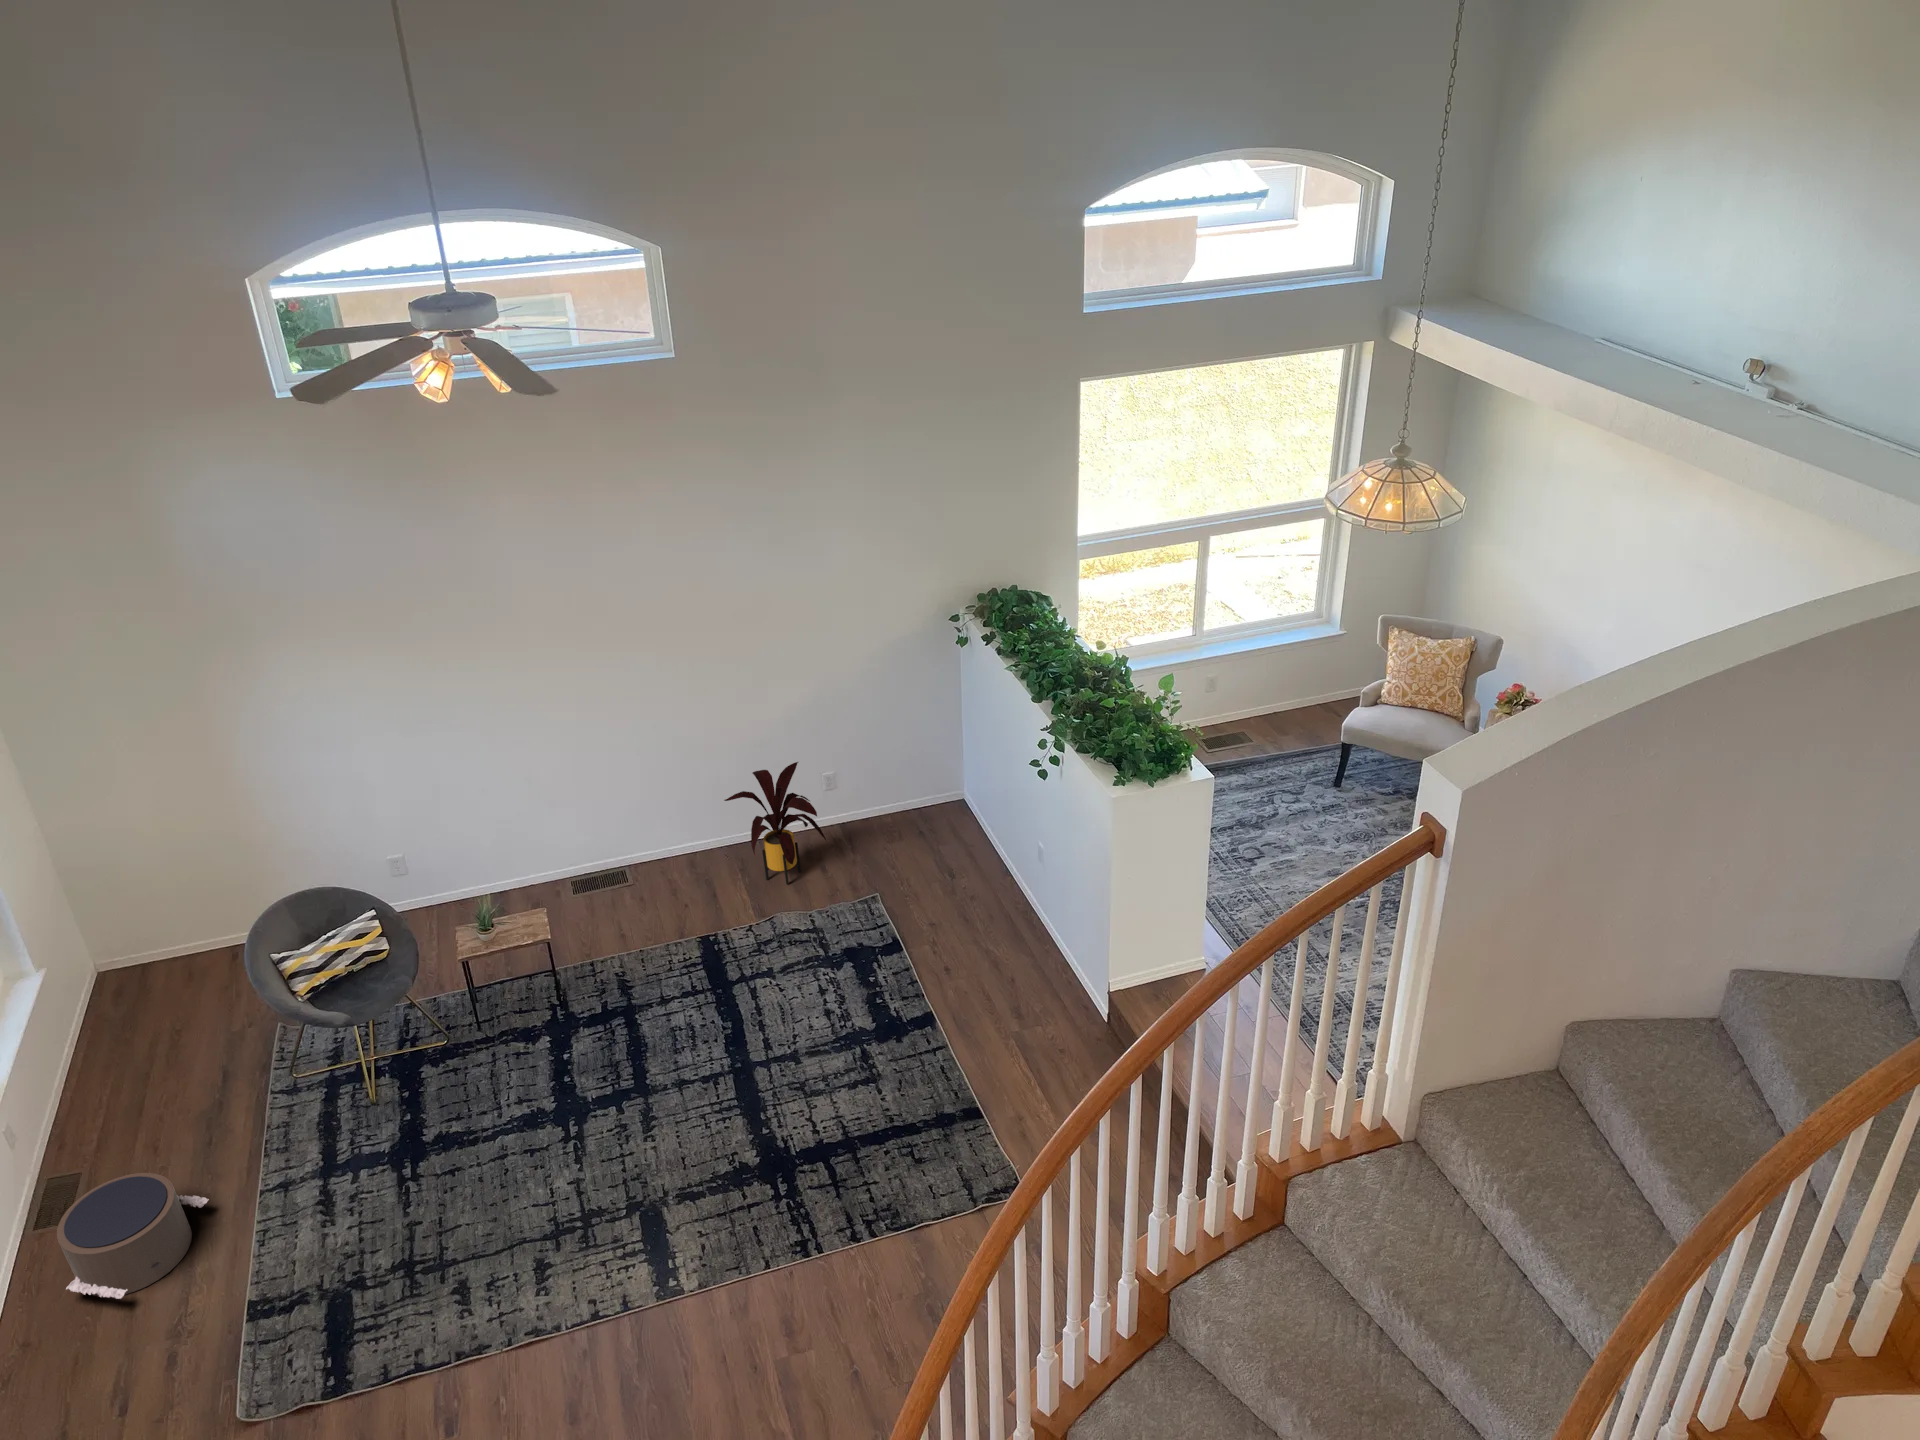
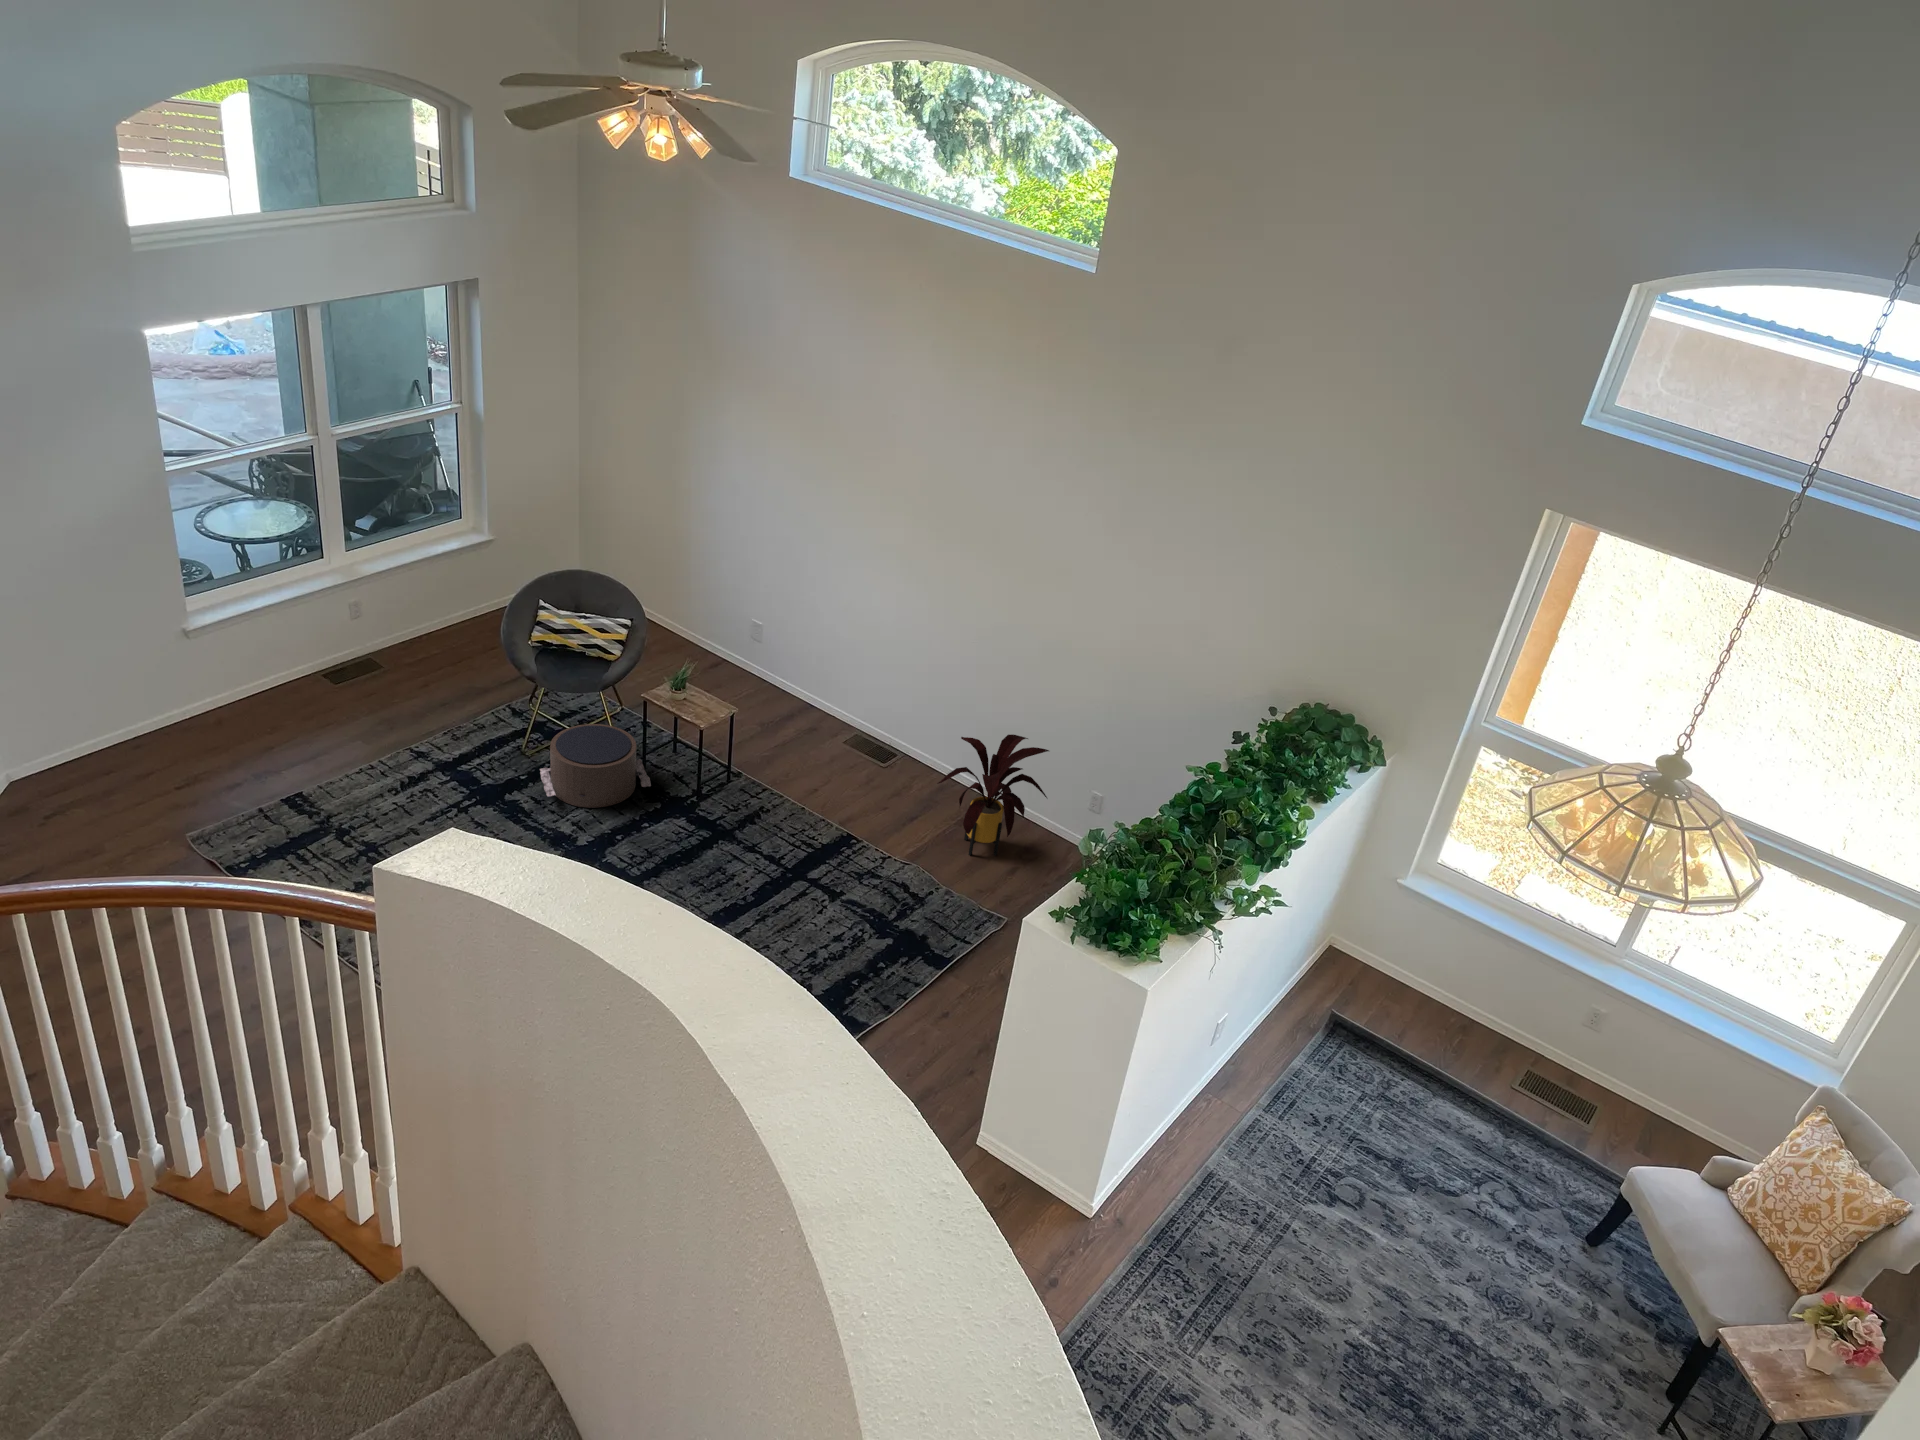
pouf: present [57,1173,209,1299] -> present [540,724,651,808]

